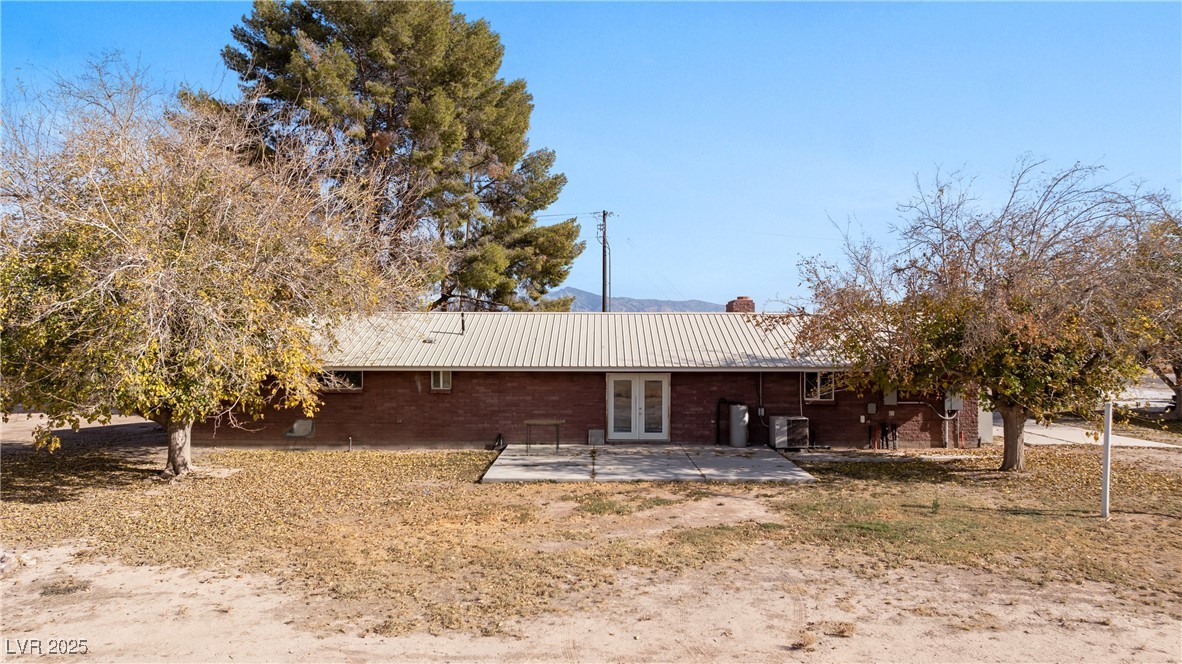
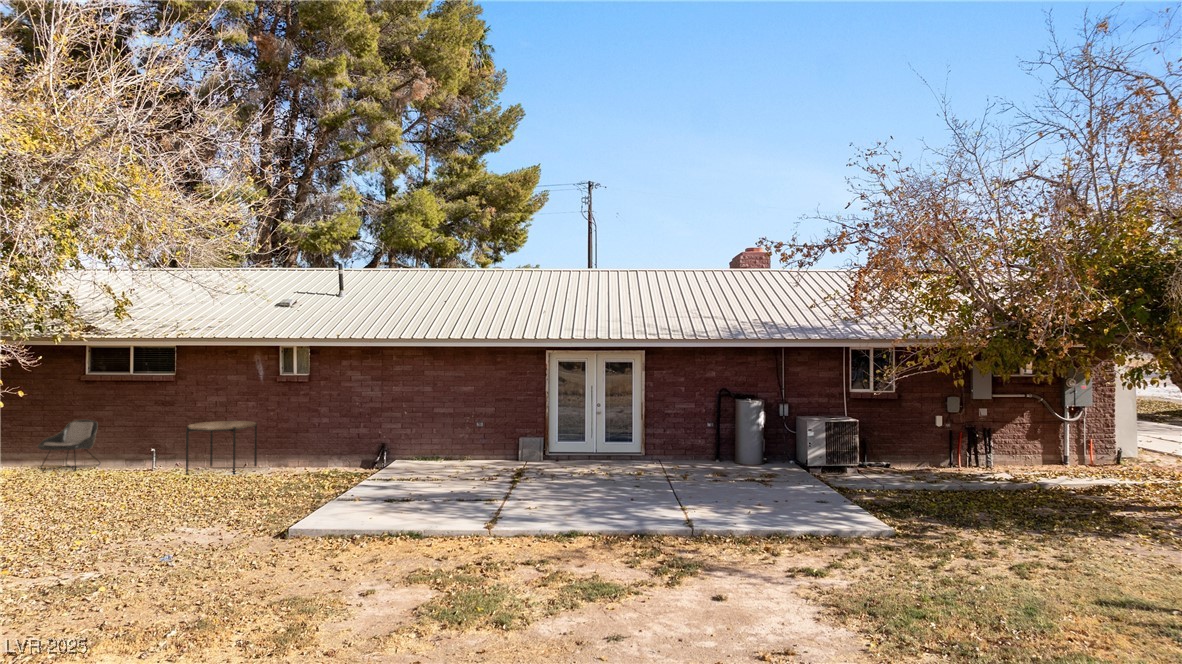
dining table: present [524,419,563,453] -> present [186,421,257,474]

